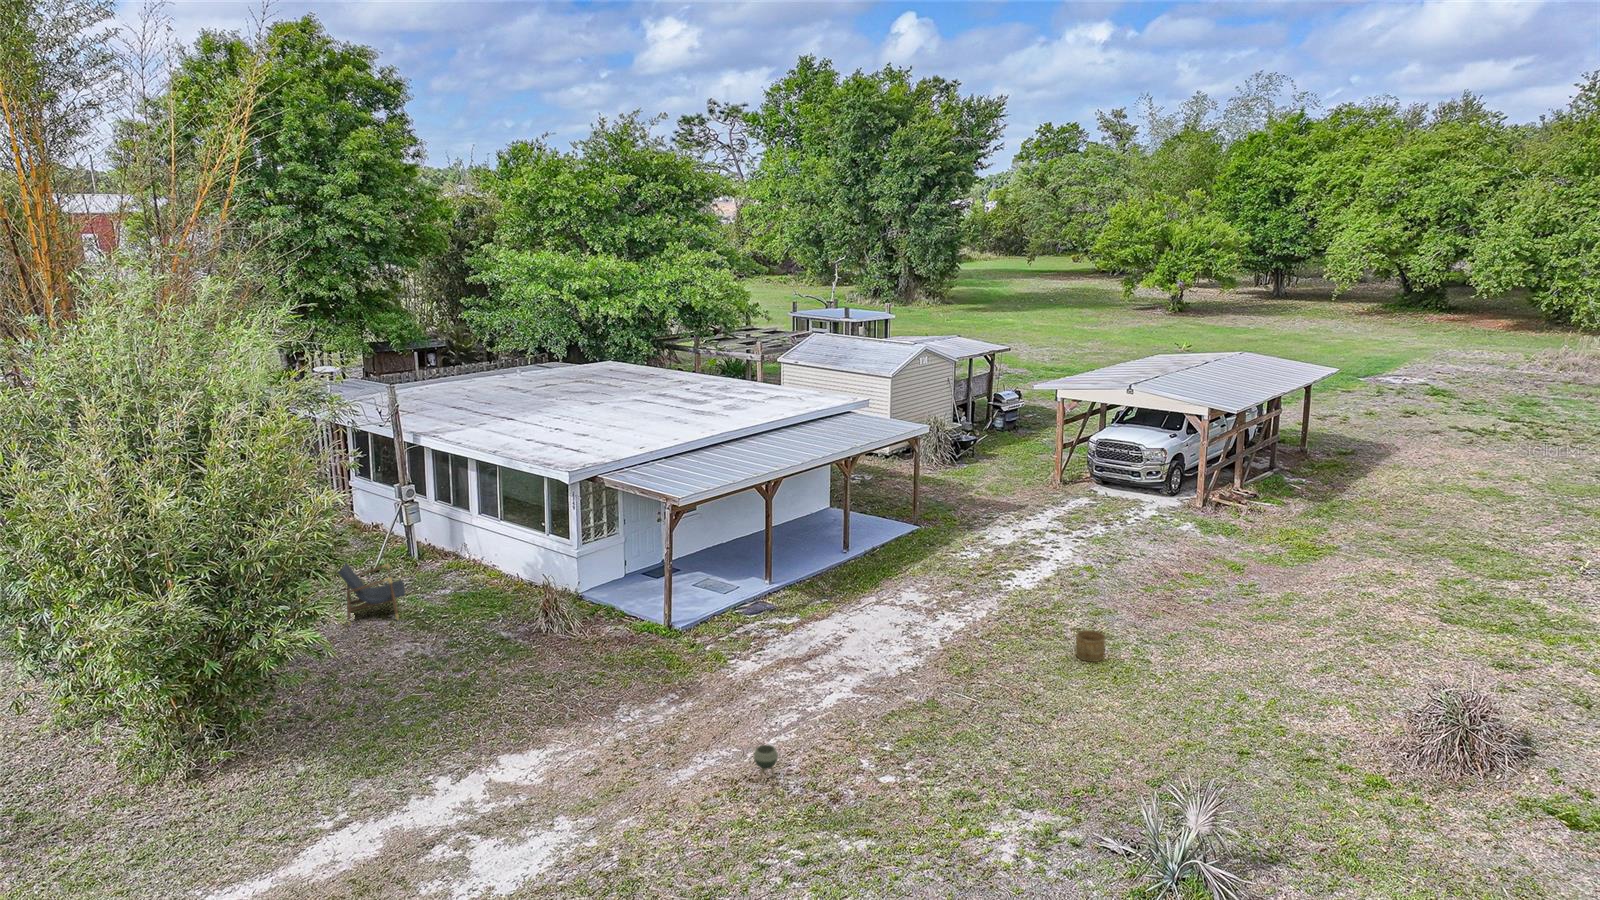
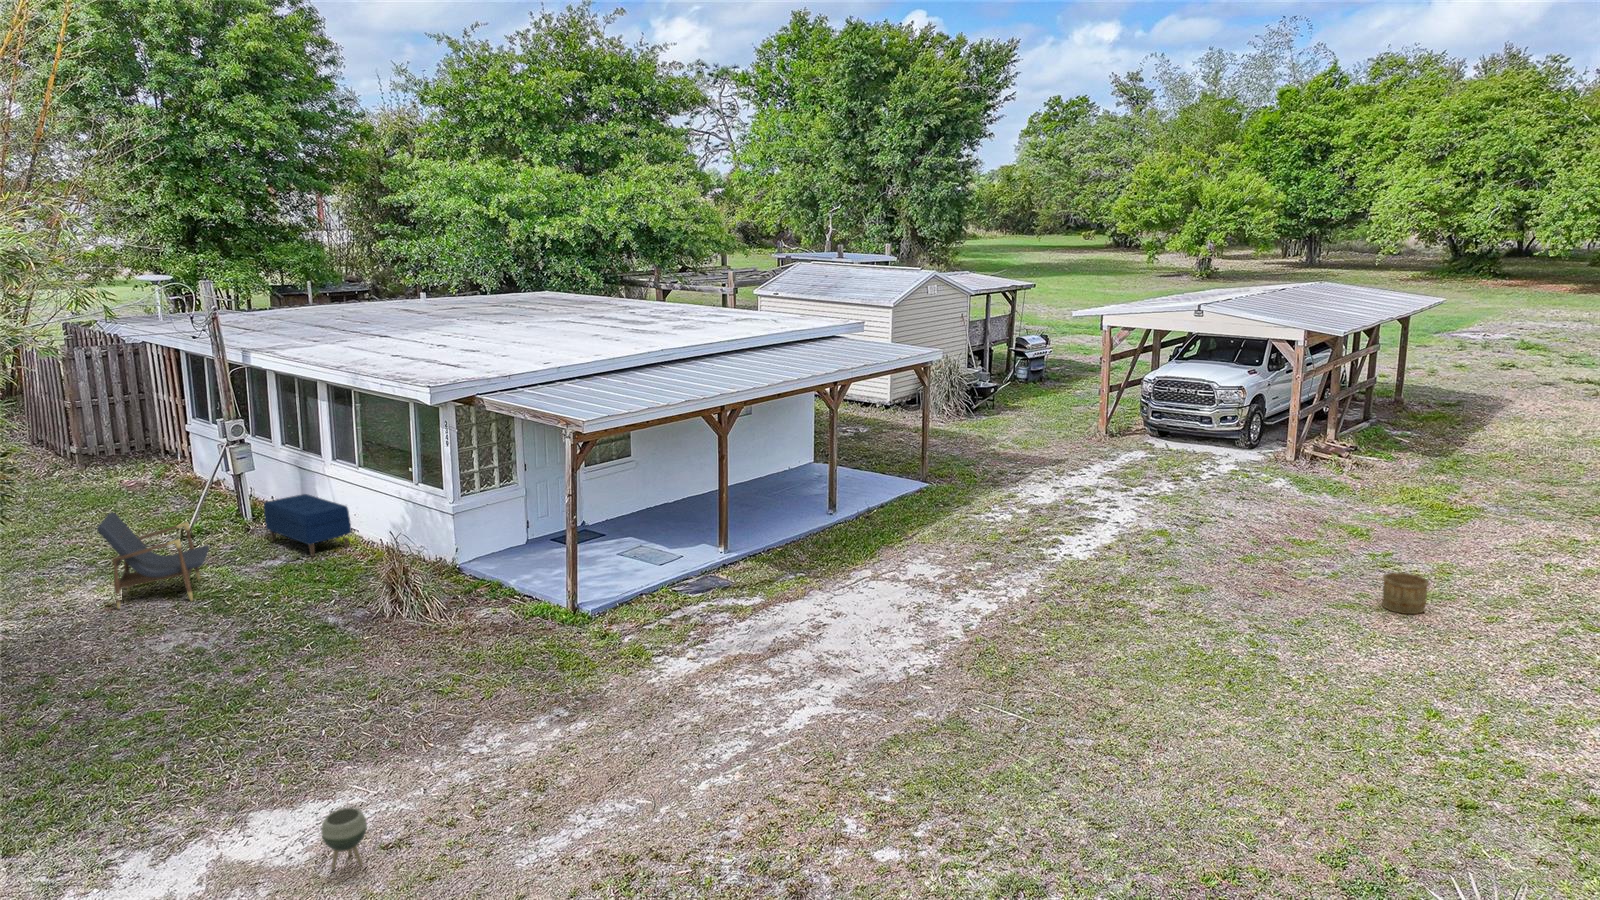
bench: none [430,538,496,587] -> present [264,494,351,557]
wooden bucket: present [1075,630,1106,662] -> present [1382,572,1429,614]
planter: present [754,745,778,780] -> present [321,808,367,870]

